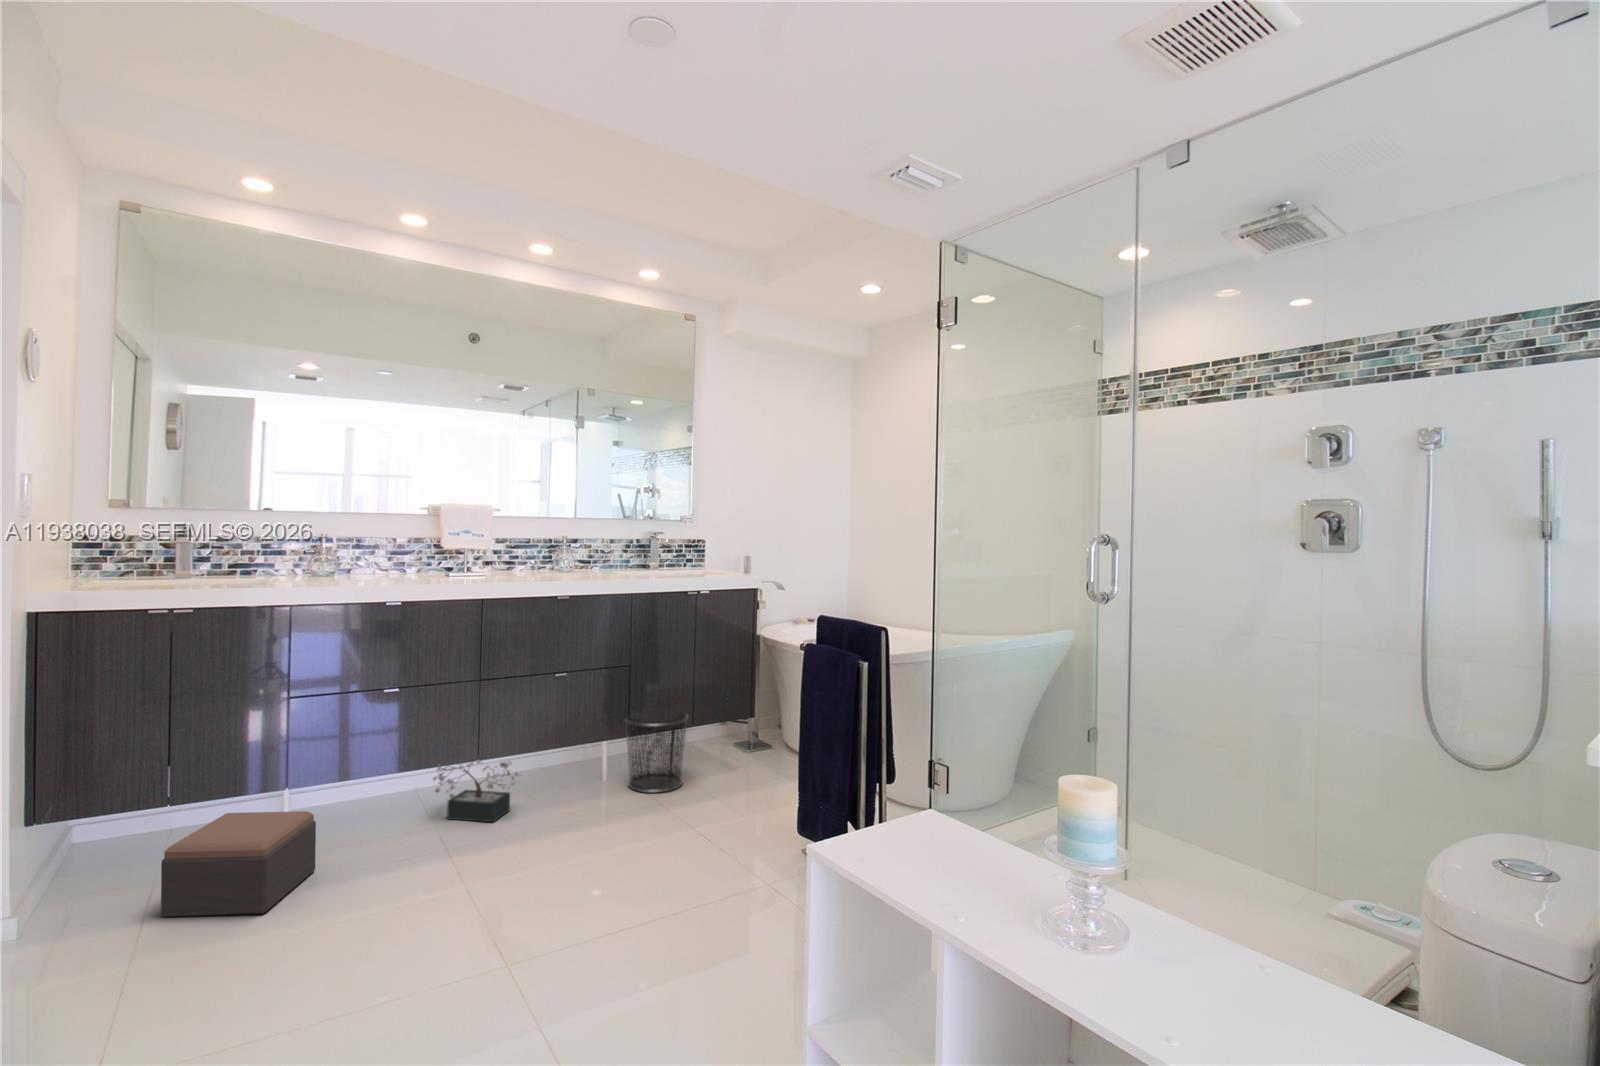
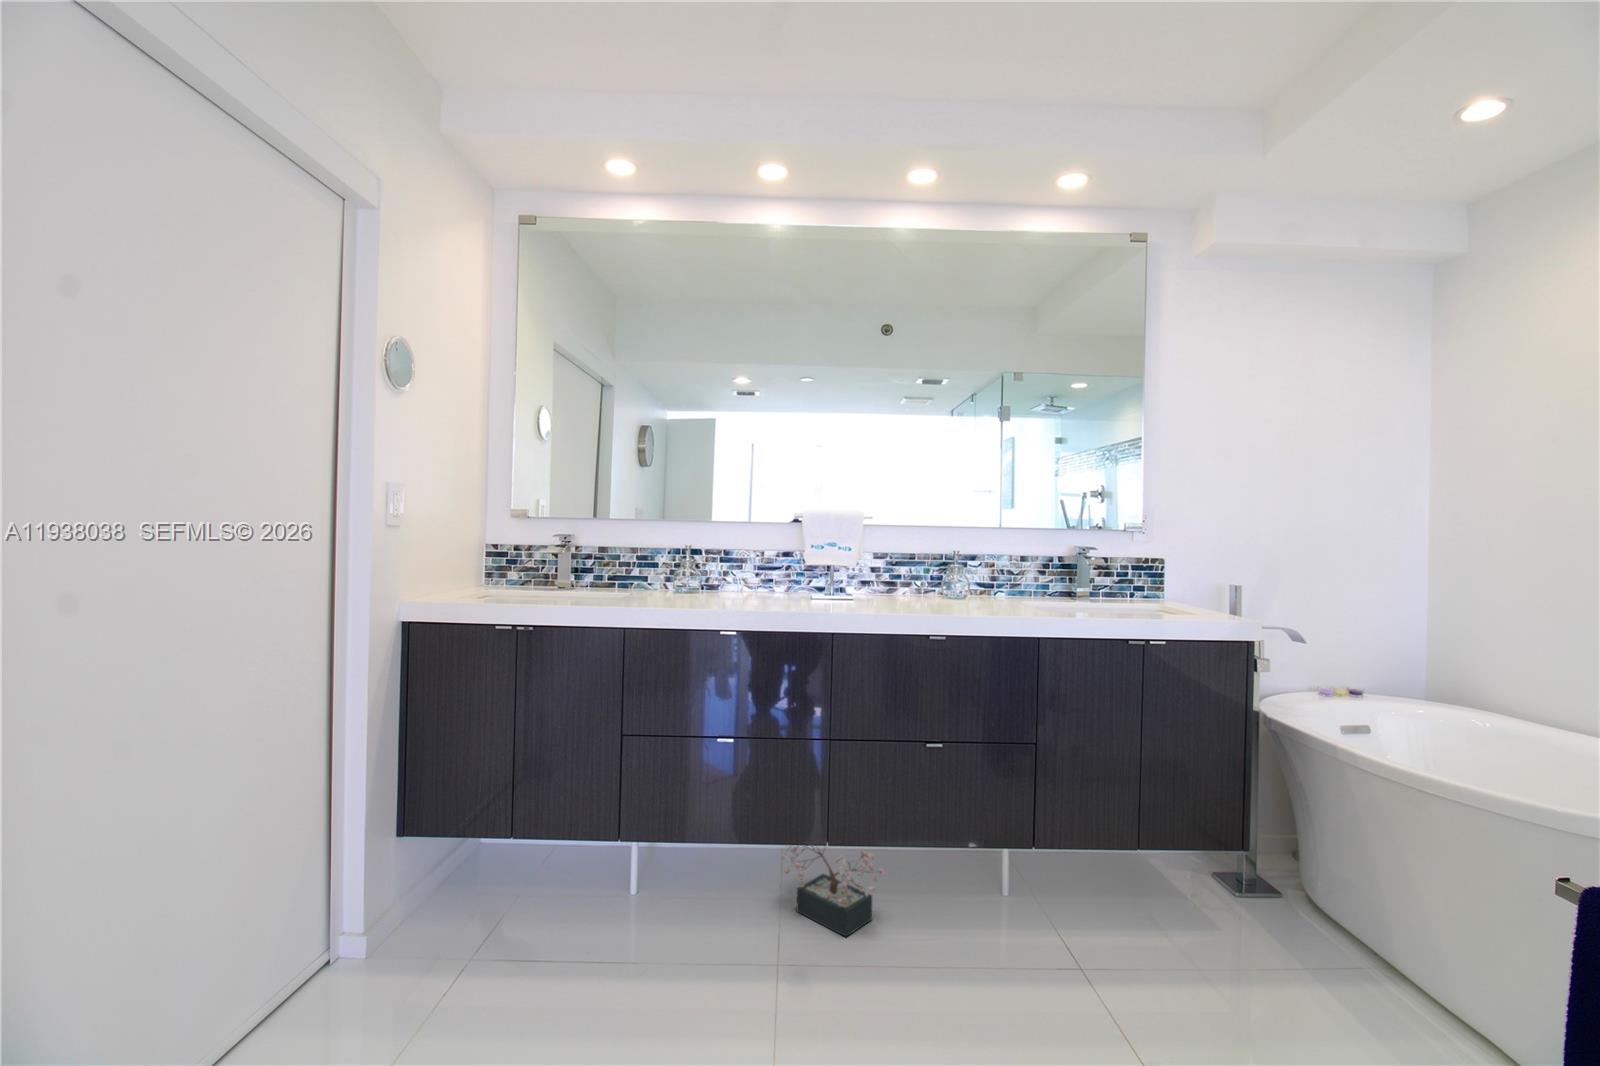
waste bin: present [625,711,688,793] -> none [1034,805,1137,948]
footstool: present [161,811,316,917] -> none [470,862,632,1021]

